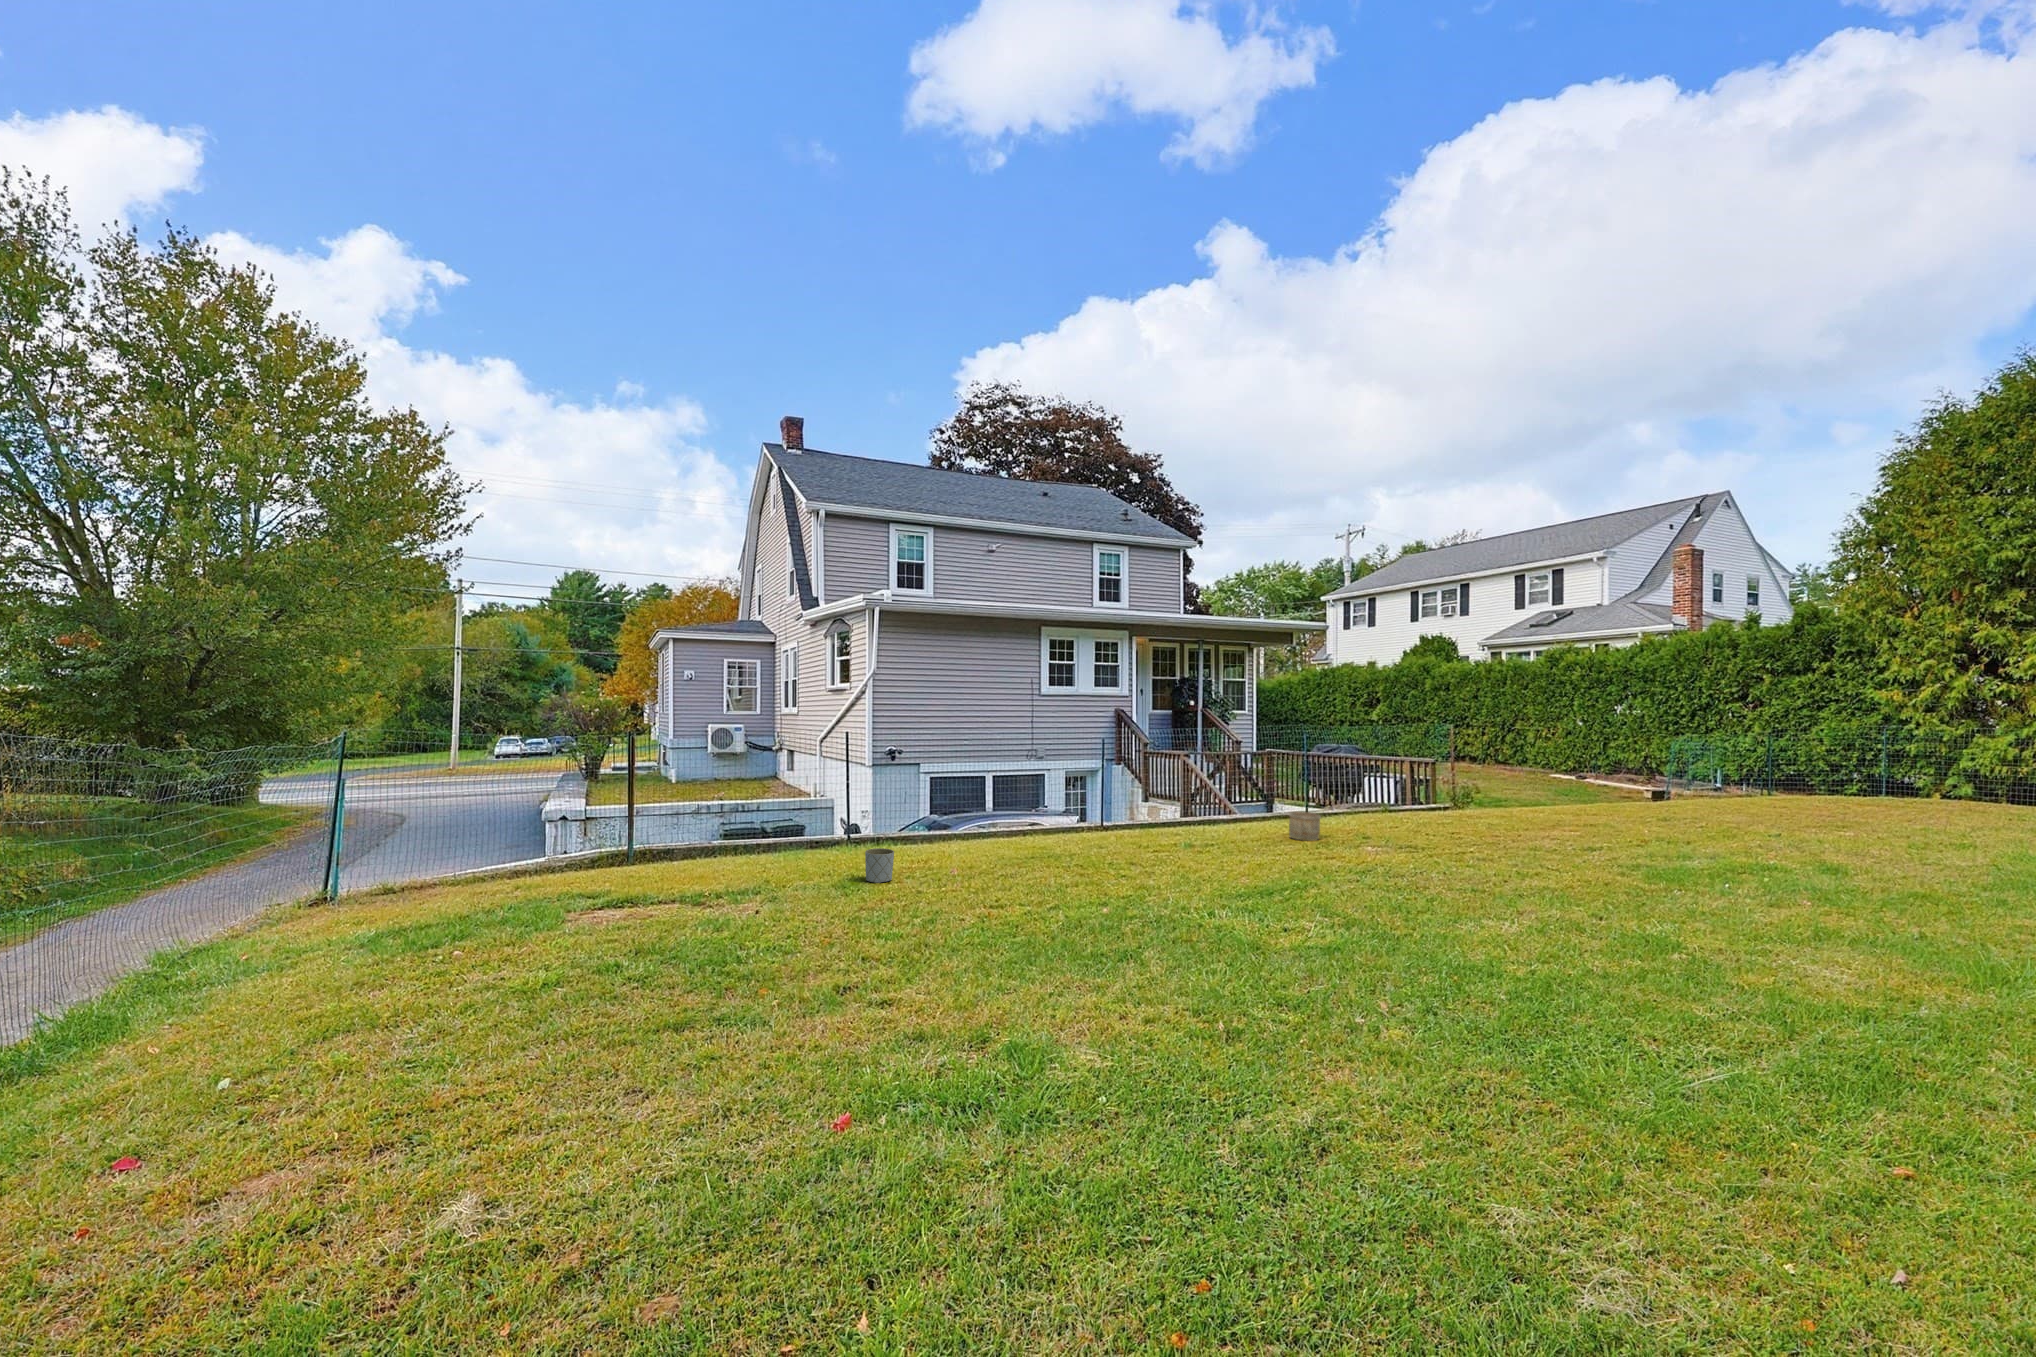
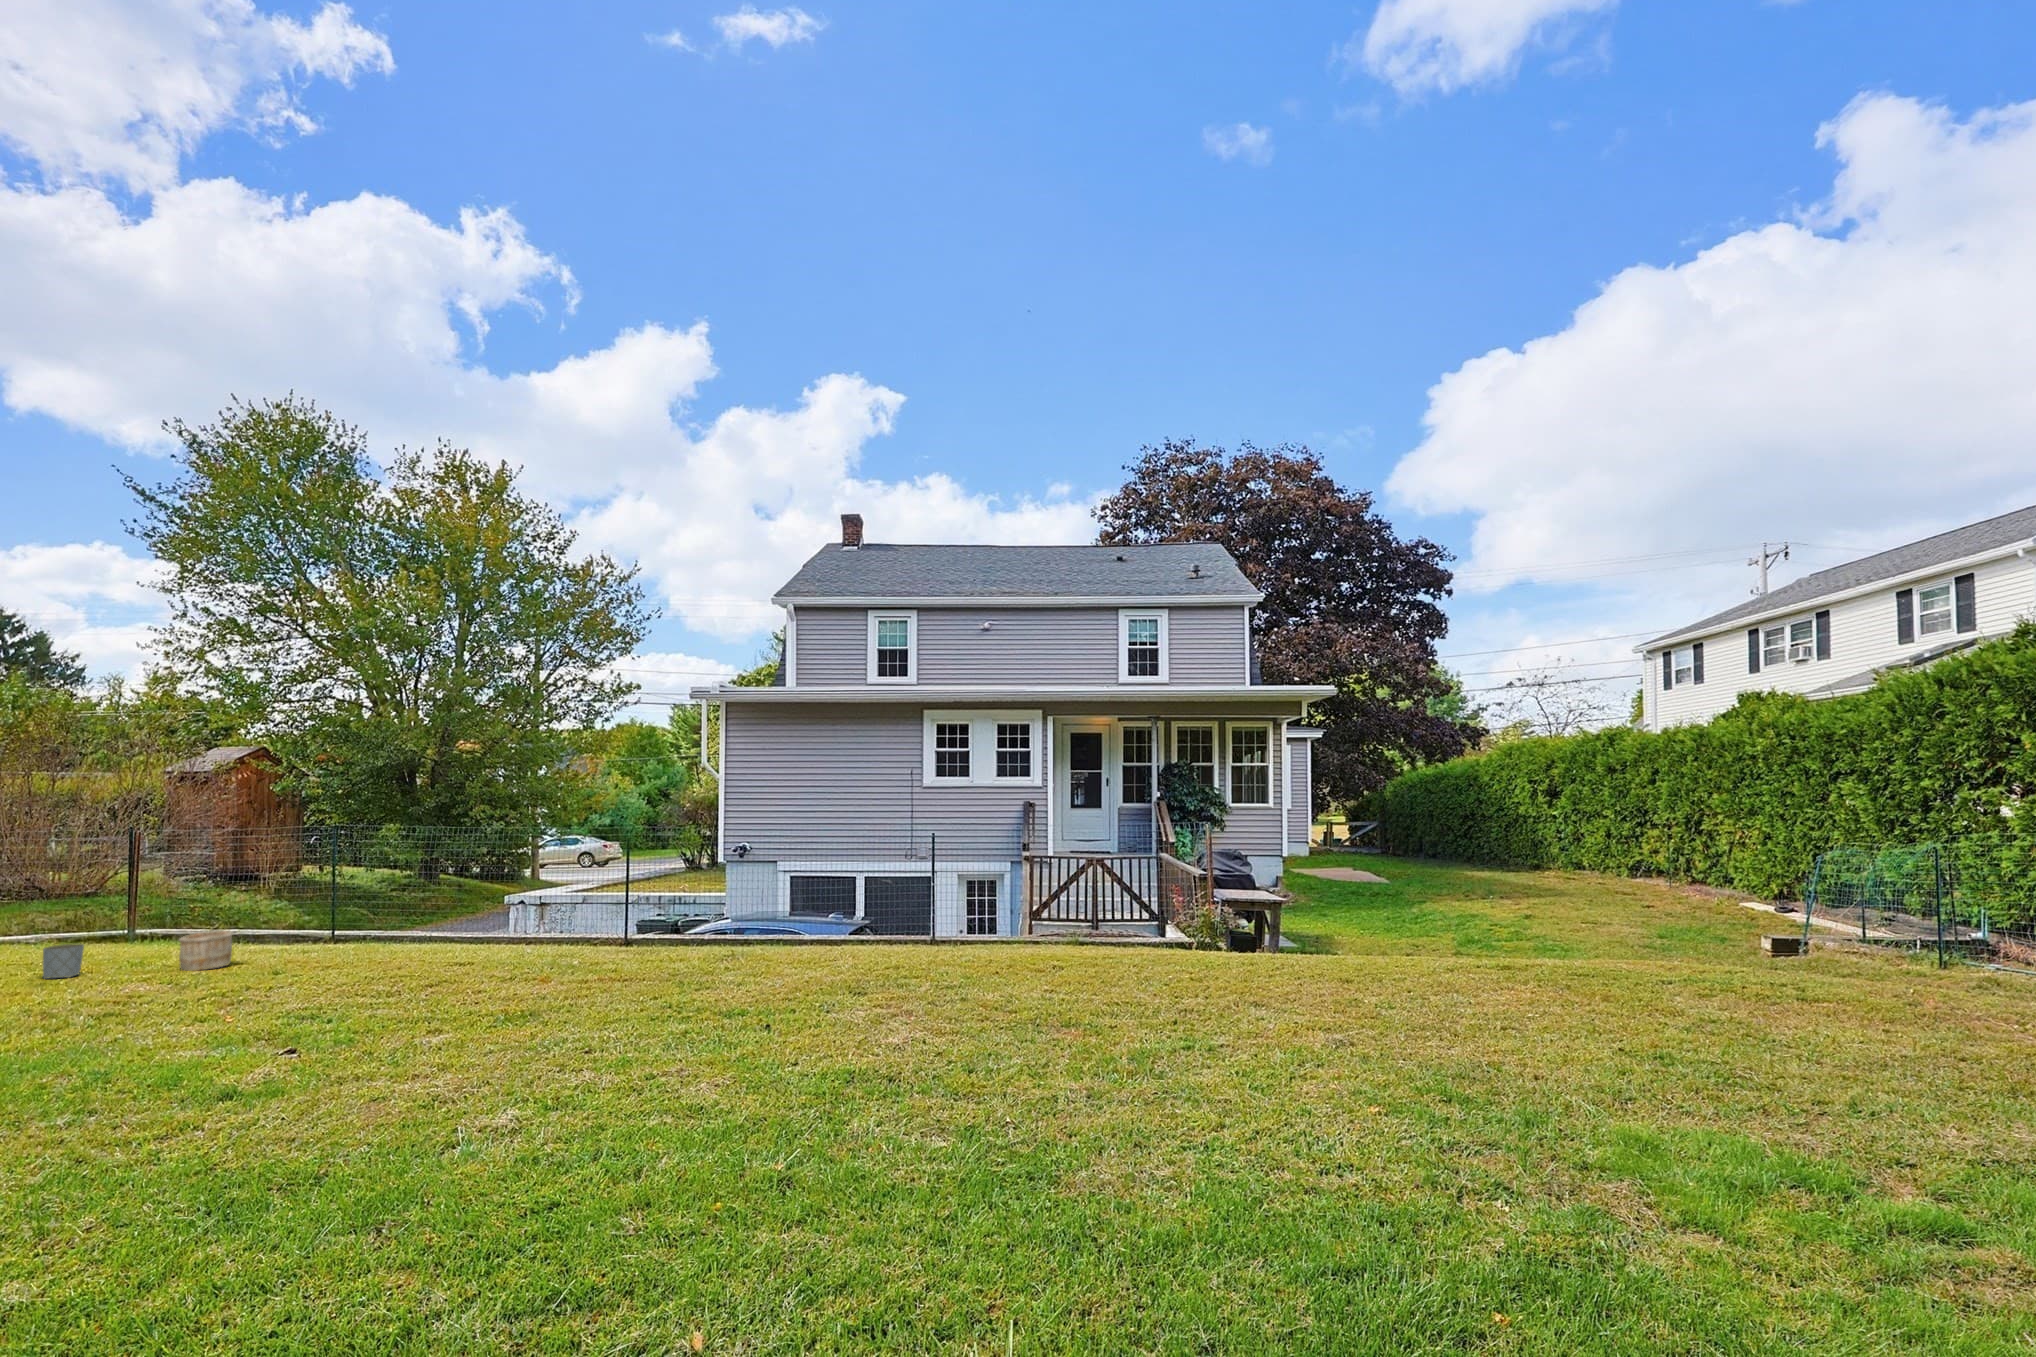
wooden bucket: present [1289,811,1321,841] -> present [179,931,233,971]

